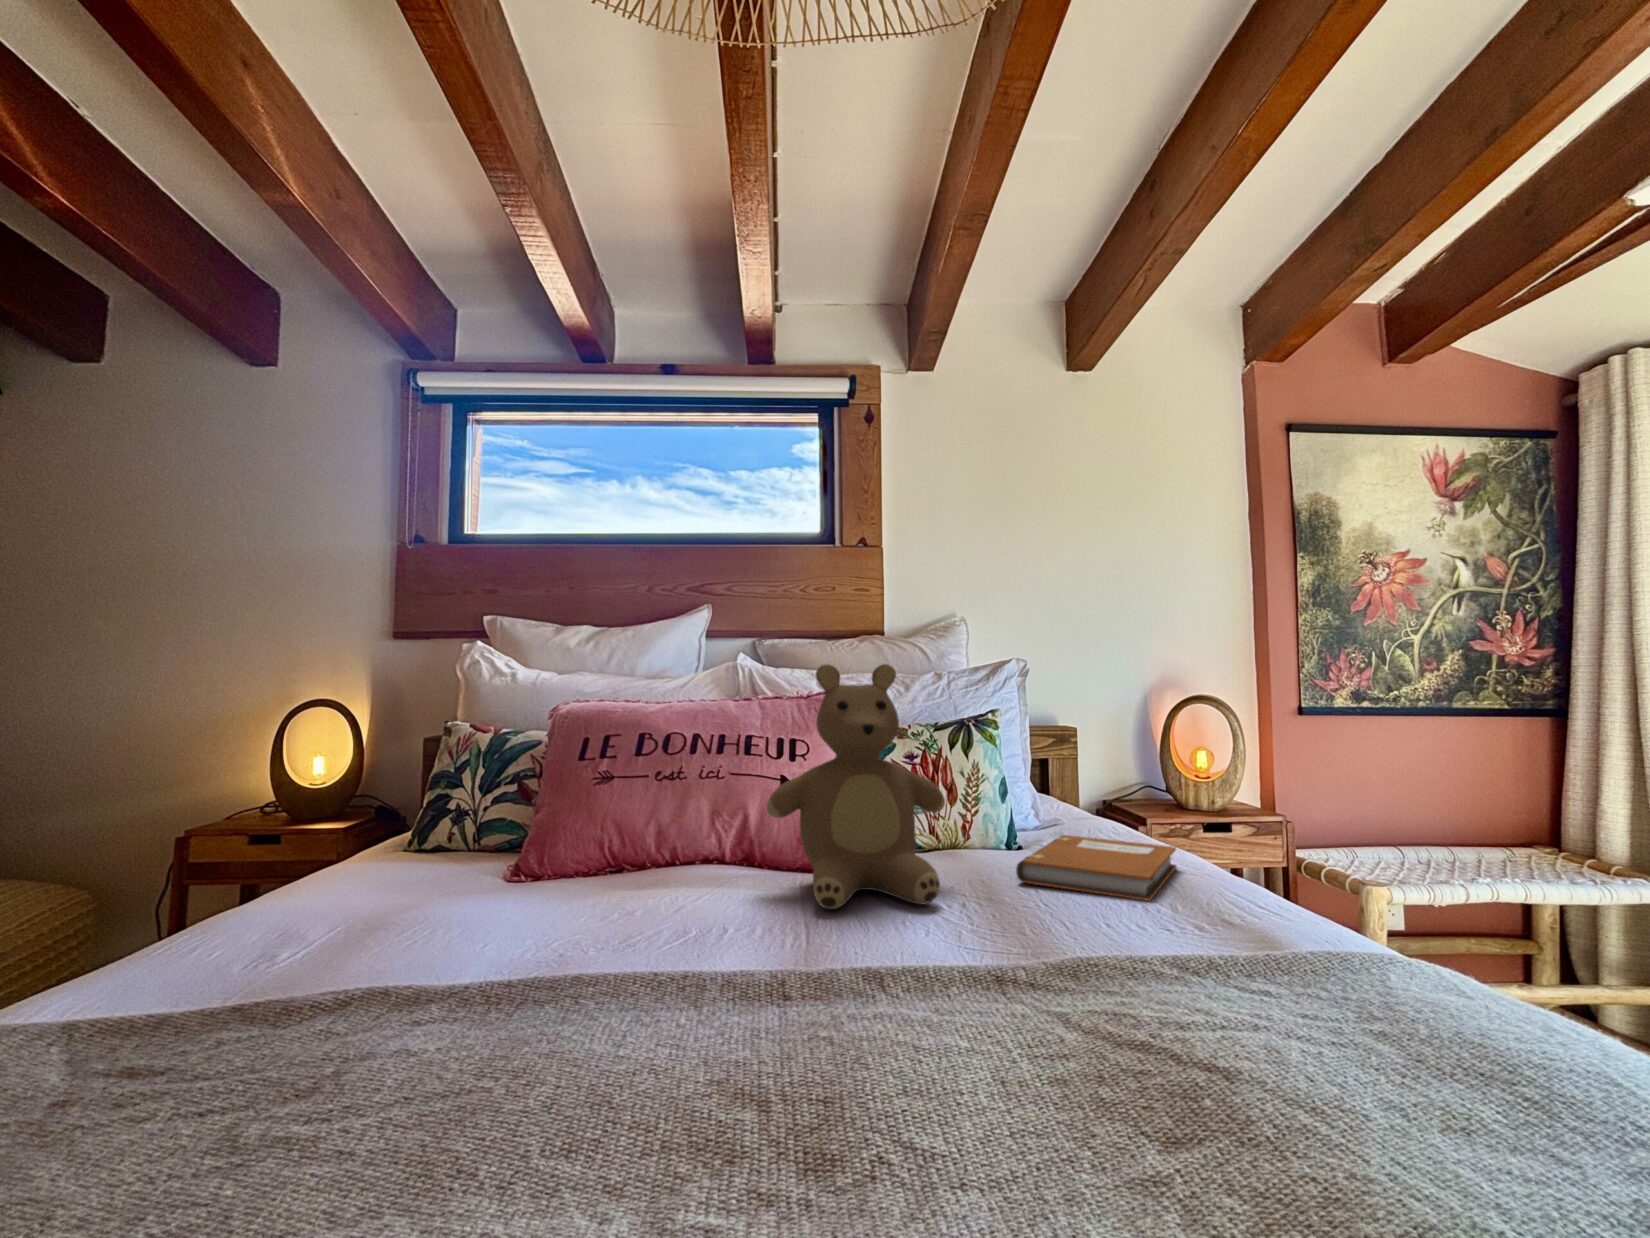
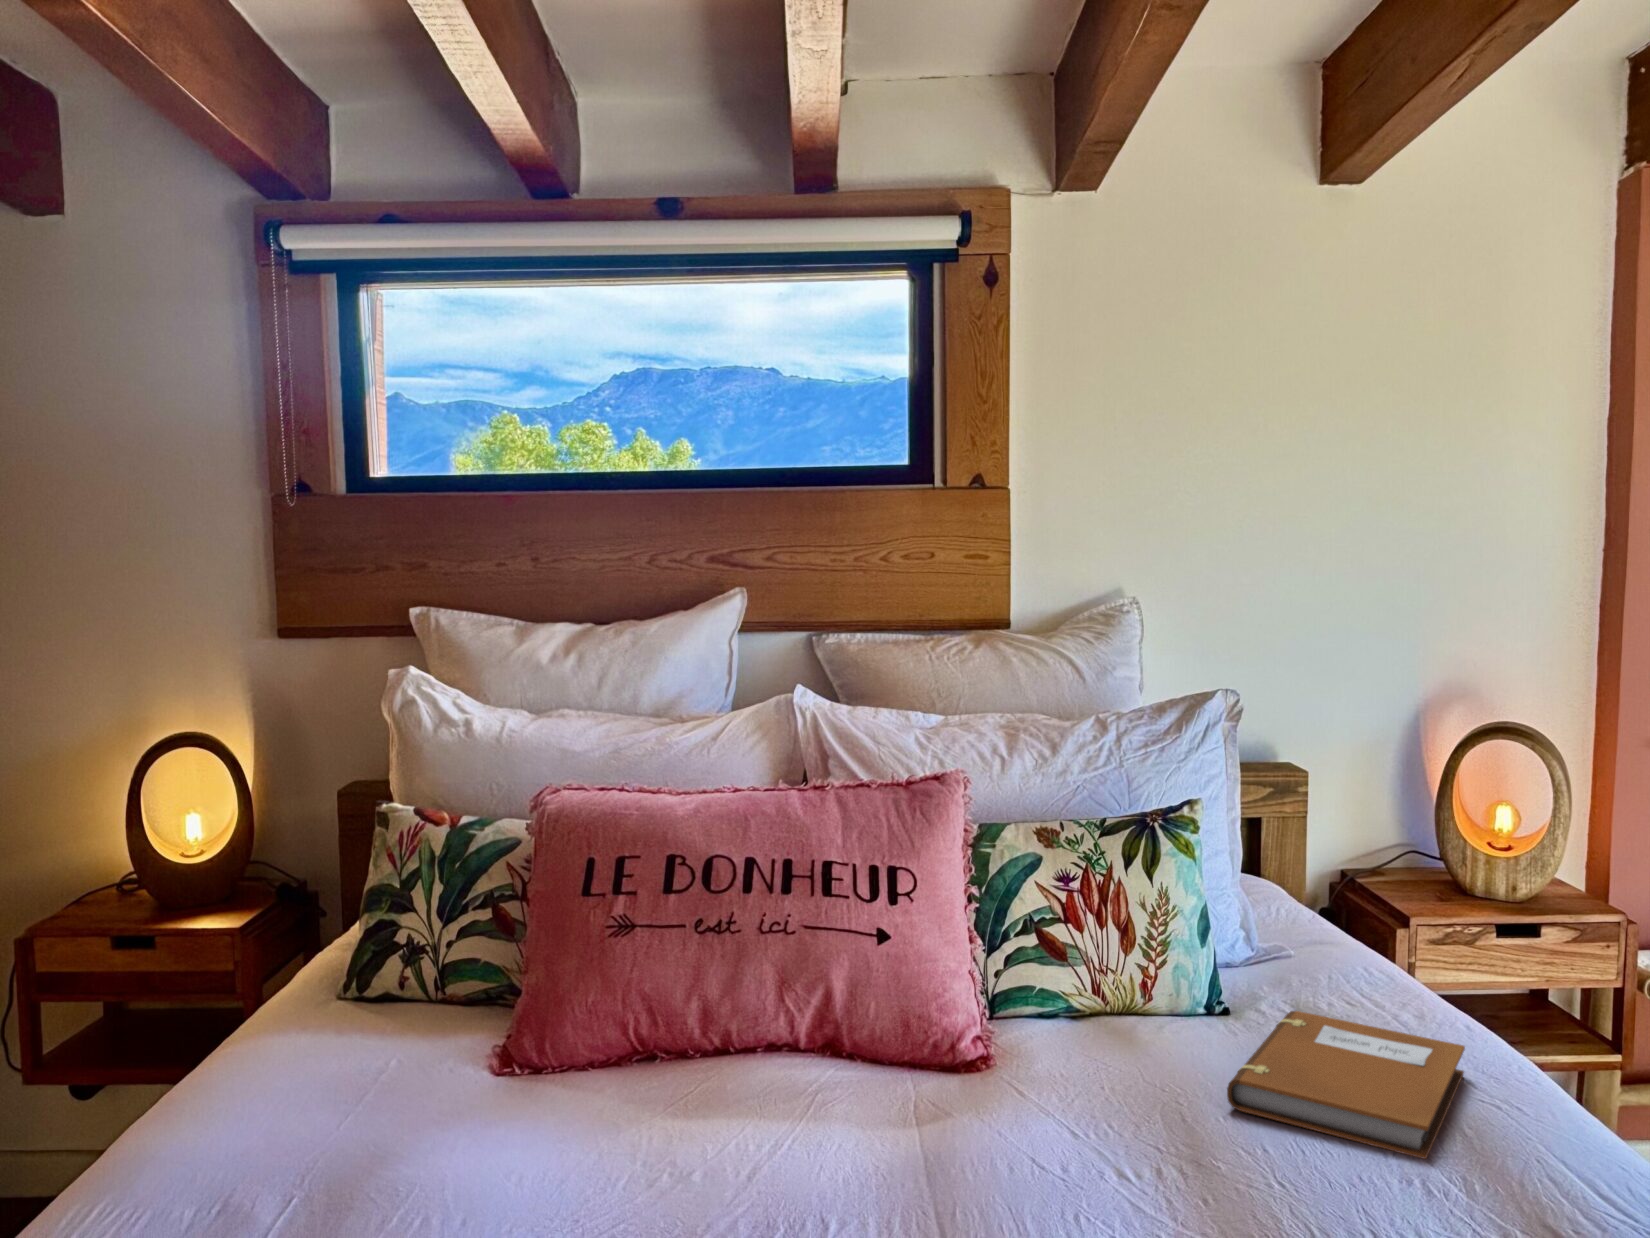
teddy bear: present [767,664,945,909] -> none [864,793,1124,1173]

